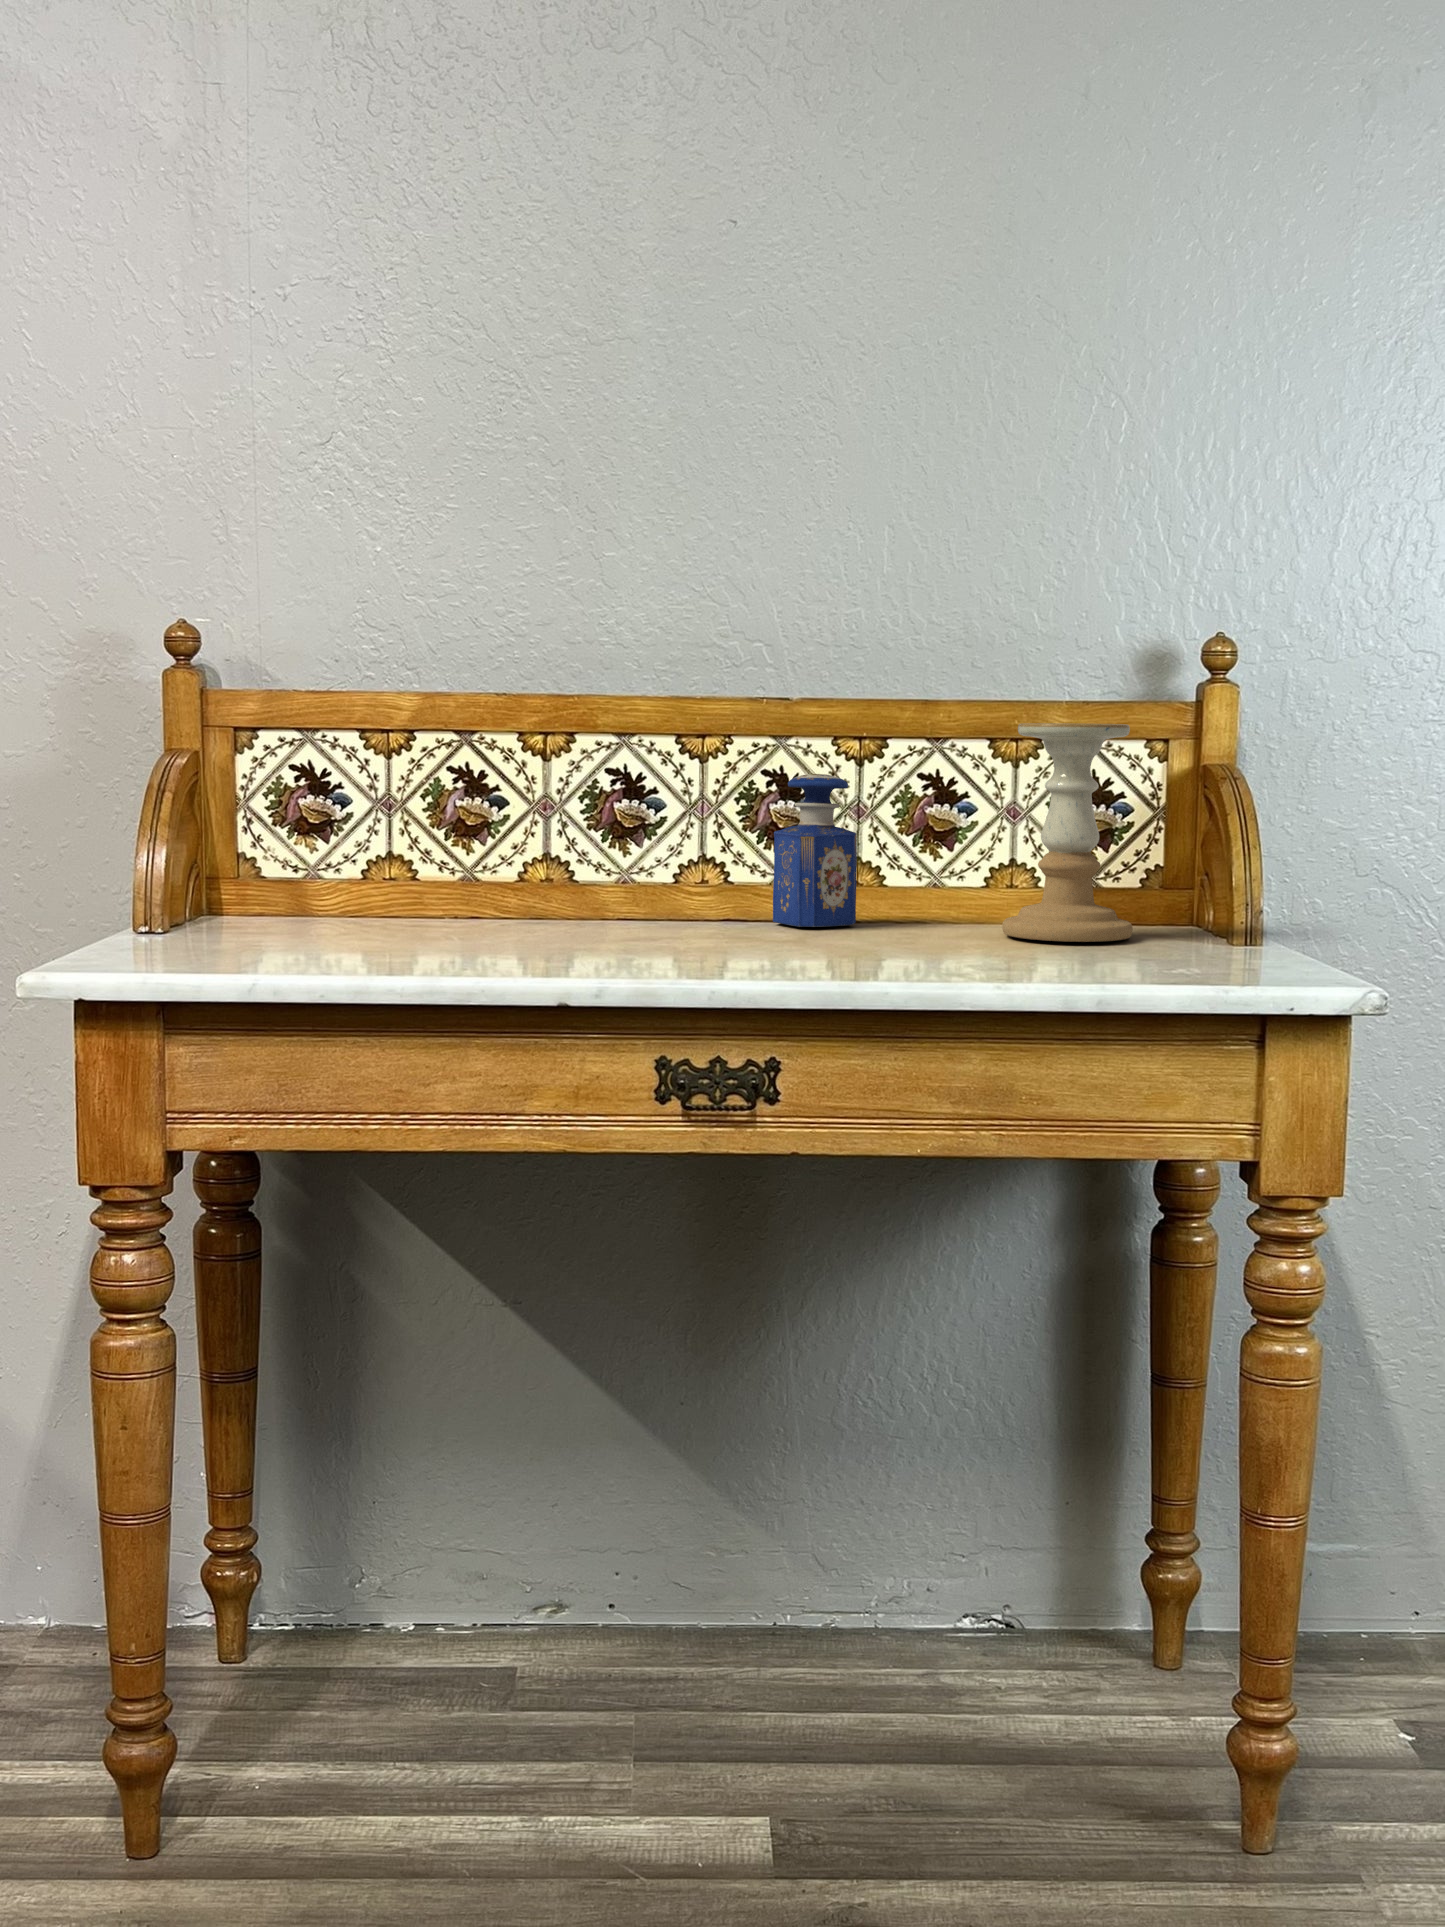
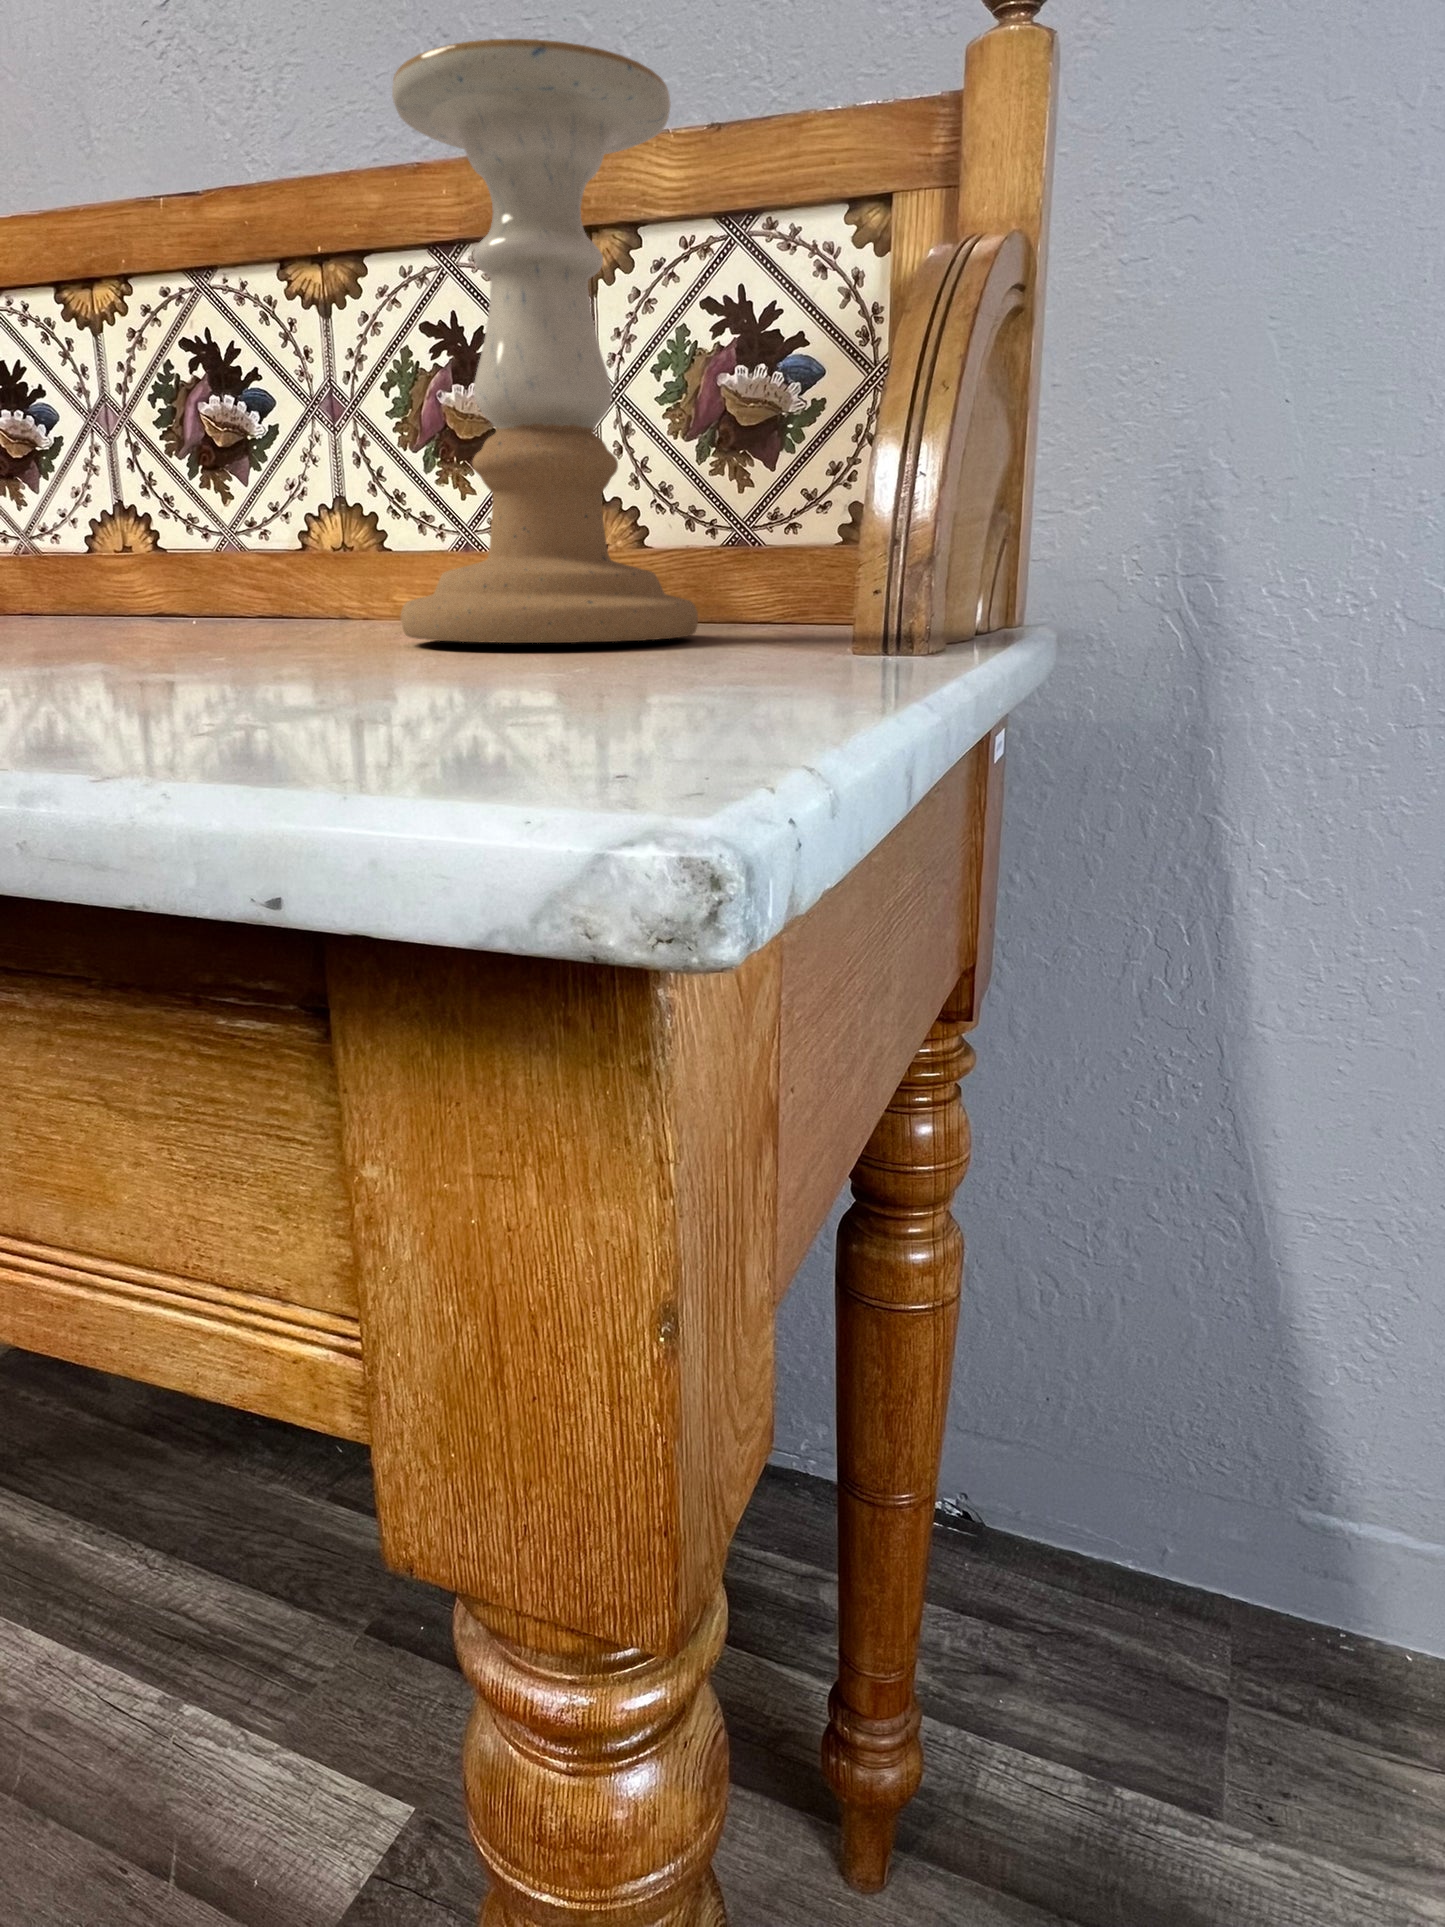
perfume bottle: present [773,774,857,927] -> none [104,310,276,624]

